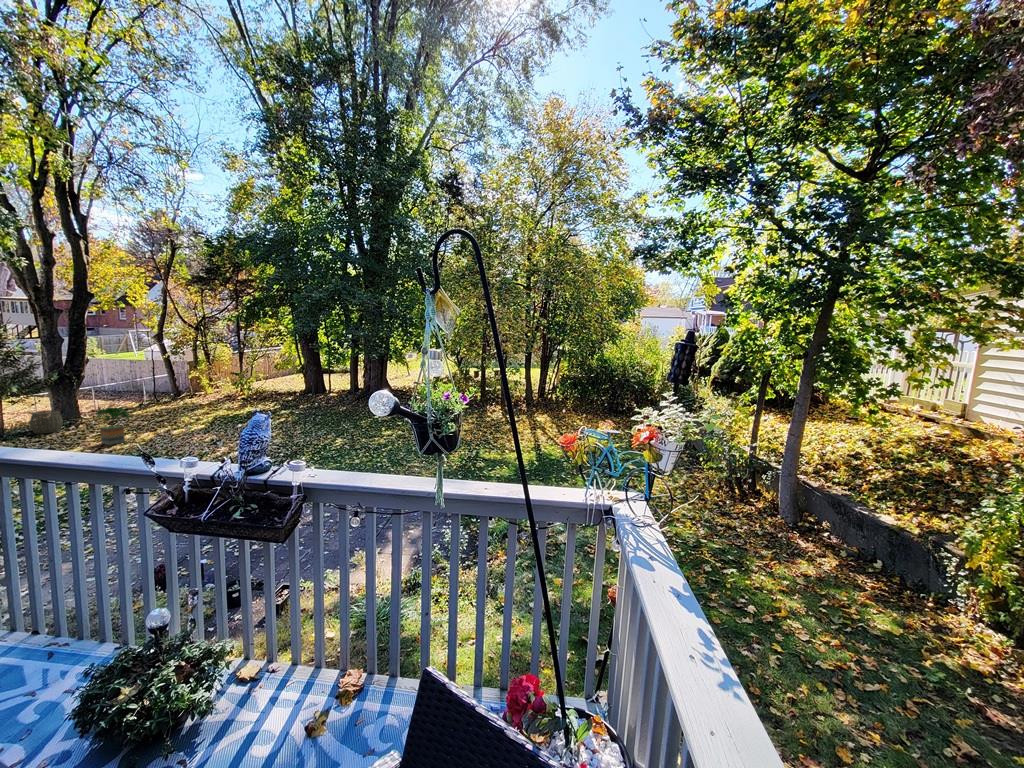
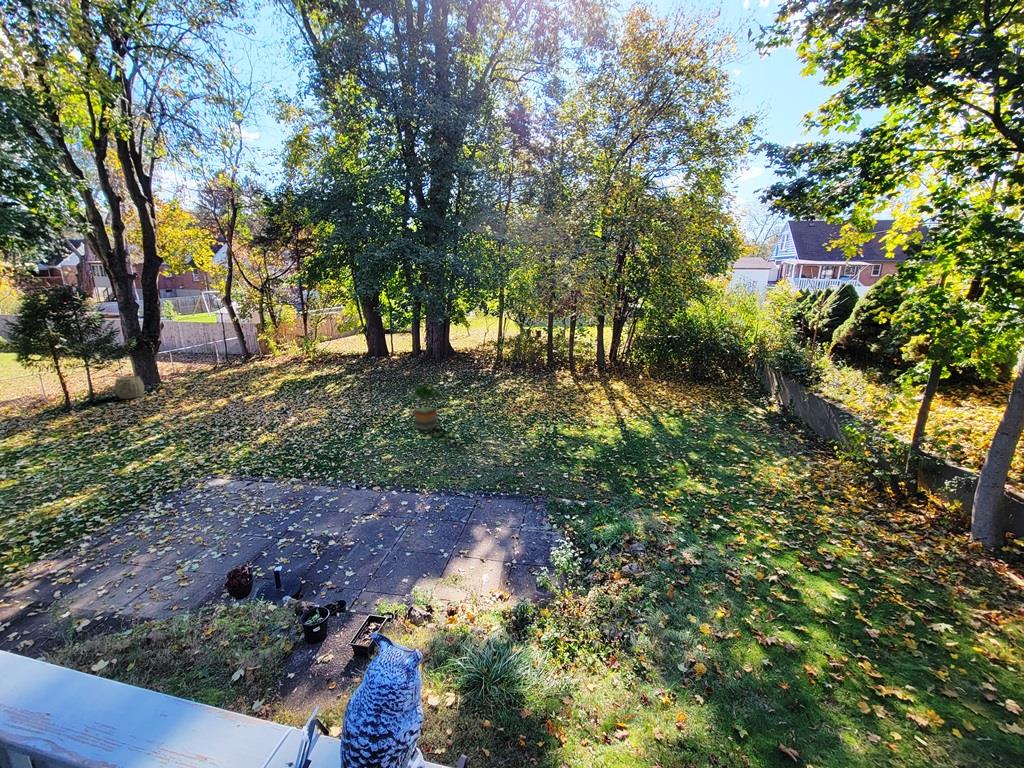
potted tree: present [96,407,129,445] -> present [410,386,442,430]

